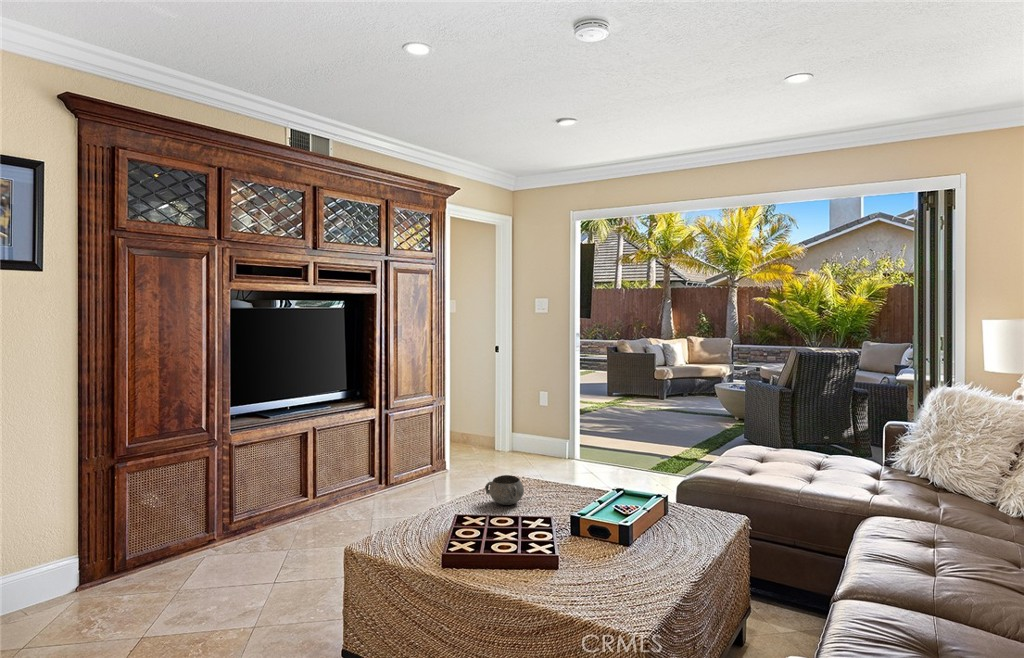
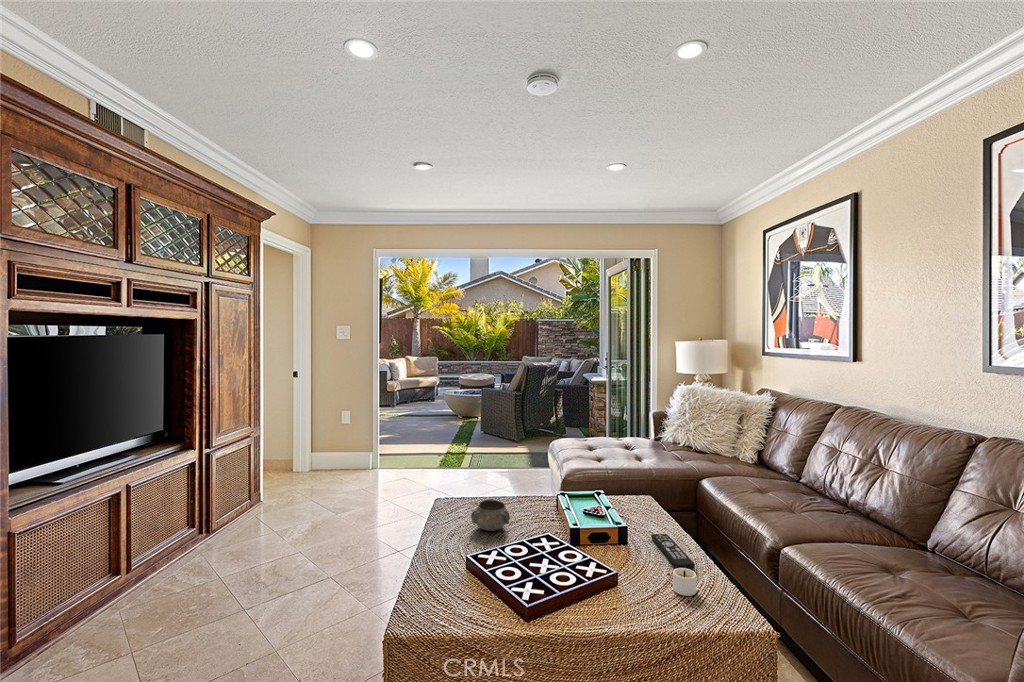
remote control: none [612,540,661,574] -> present [651,534,695,570]
candle: none [575,561,610,589] -> present [673,568,696,596]

